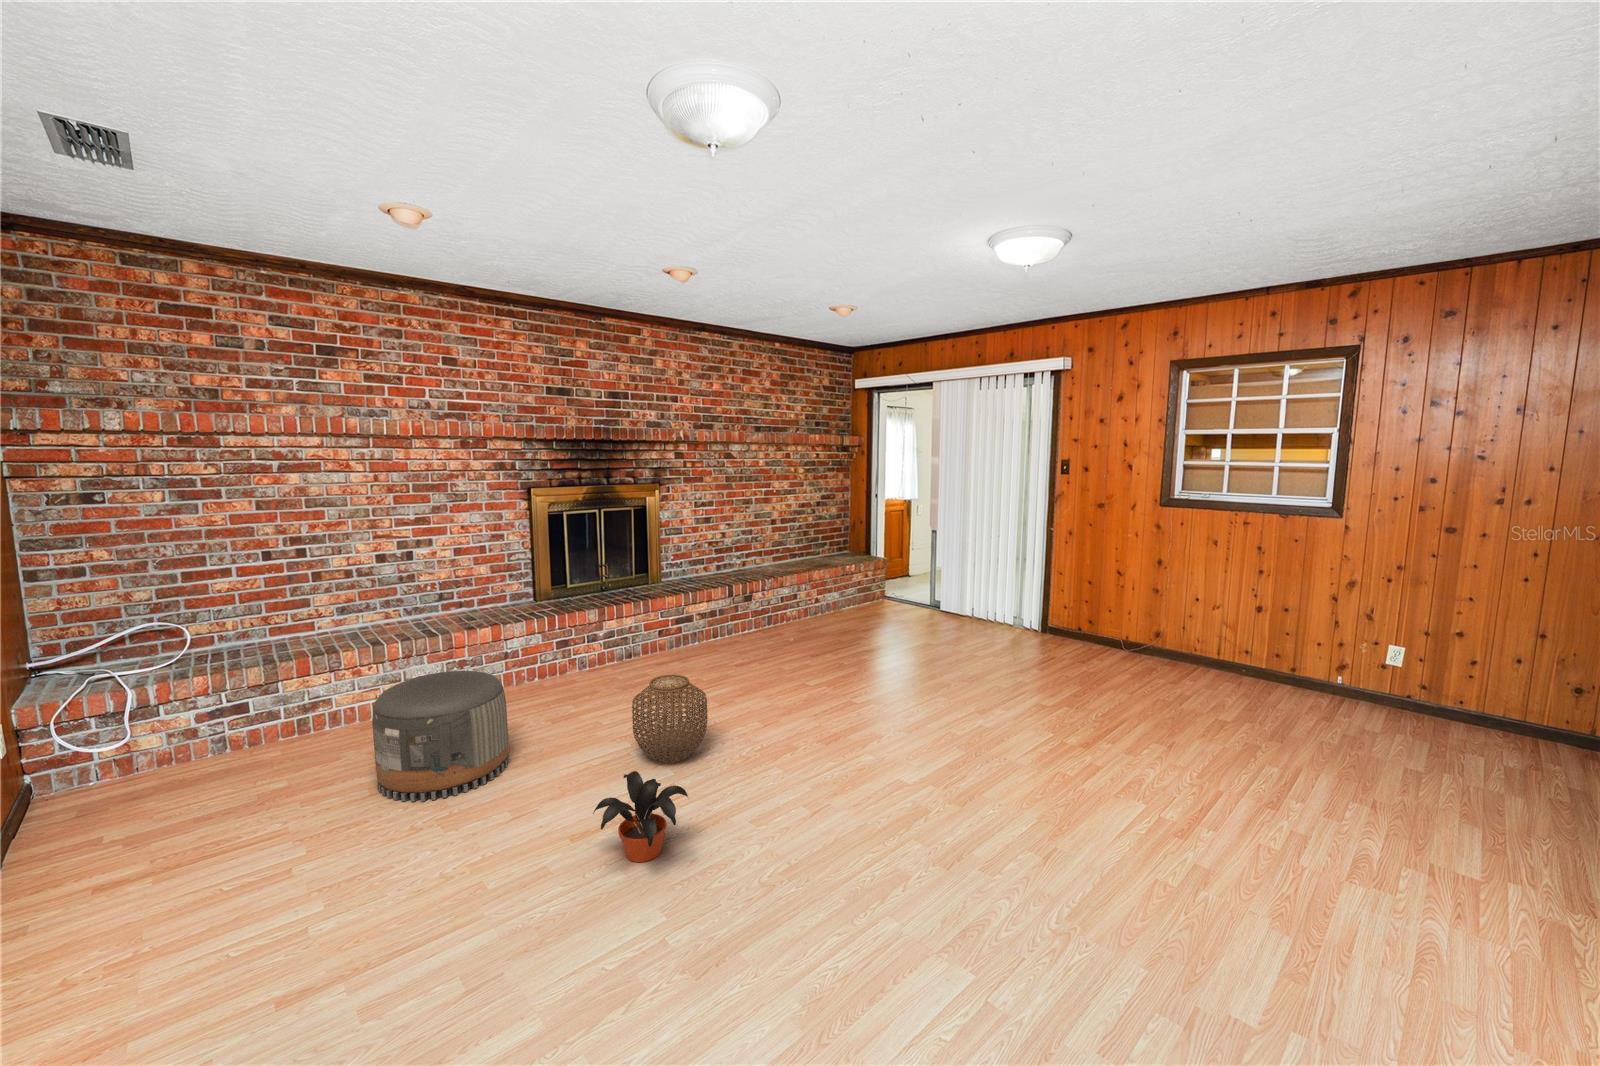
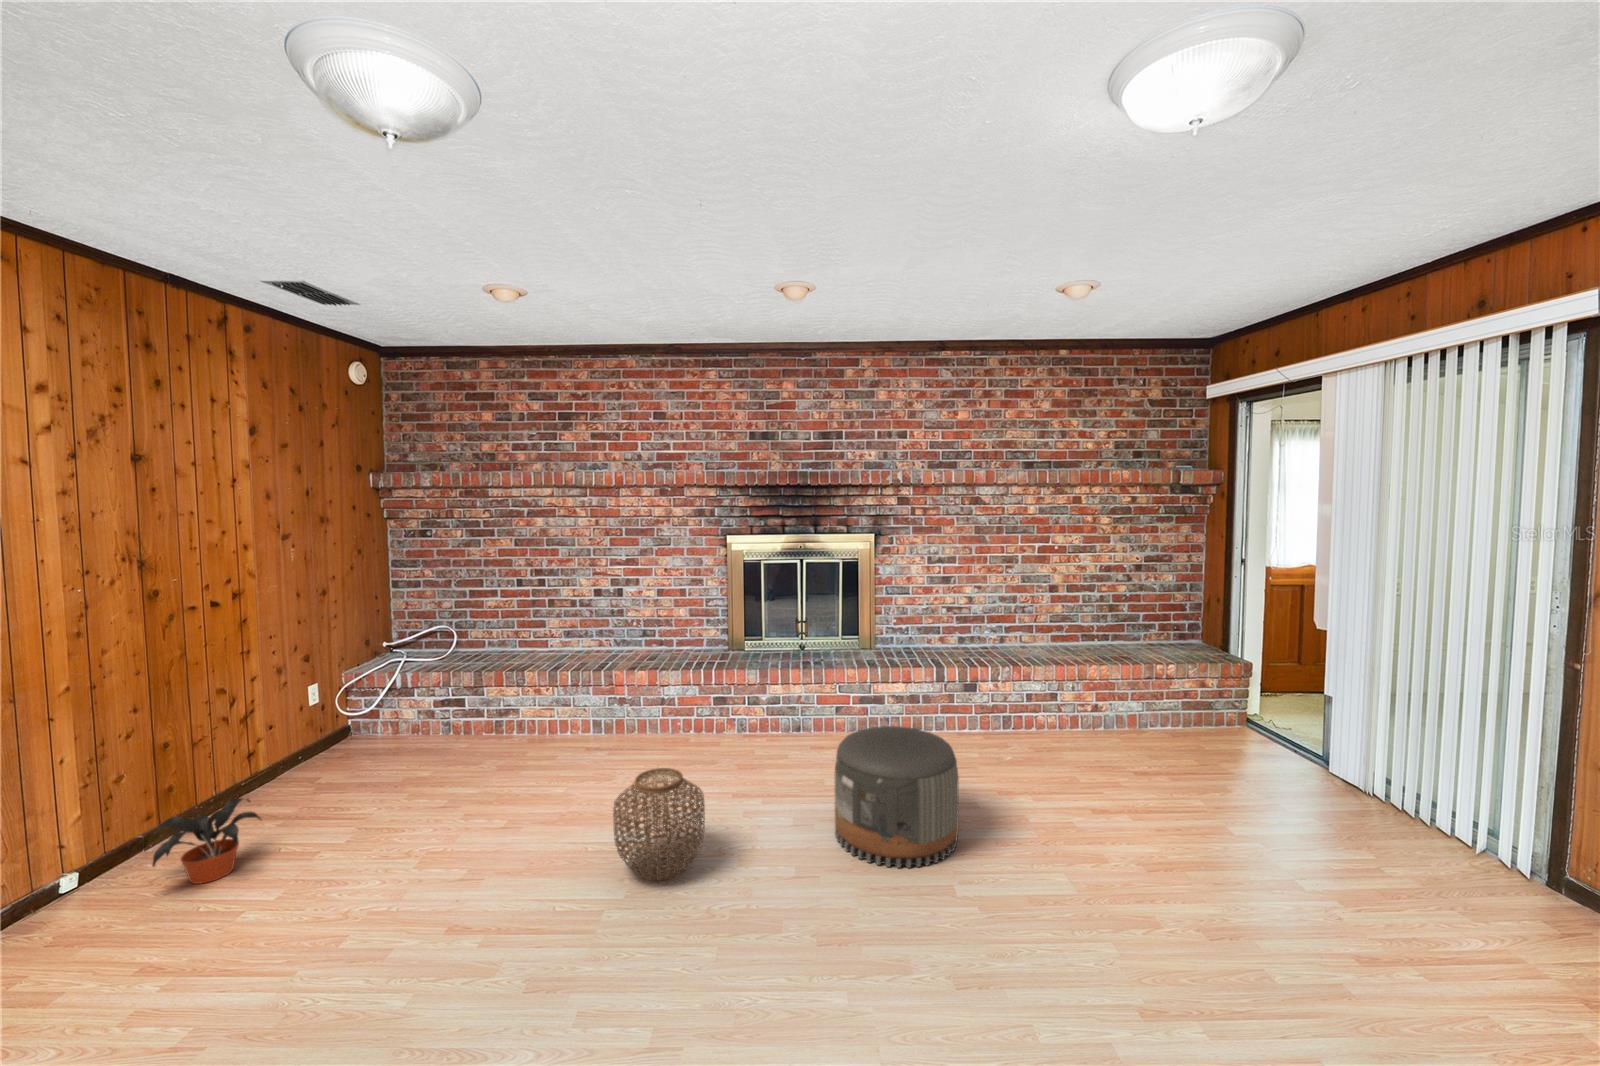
pouf: present [372,671,509,802] -> present [835,726,959,868]
potted plant: present [593,771,688,862] -> present [152,798,262,884]

